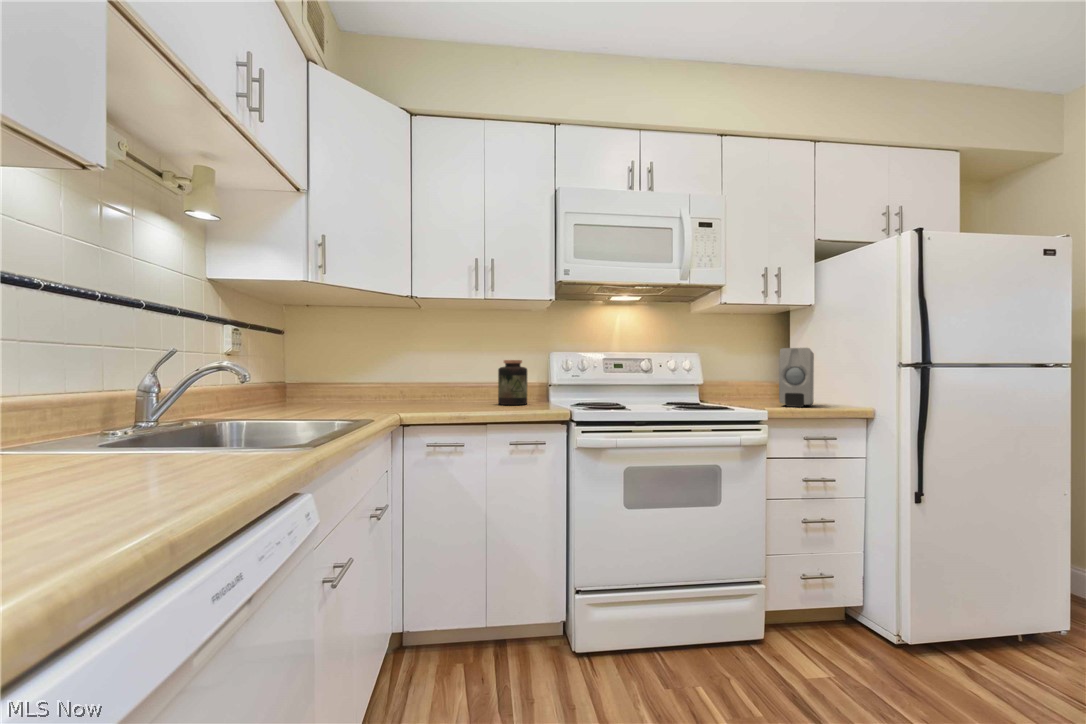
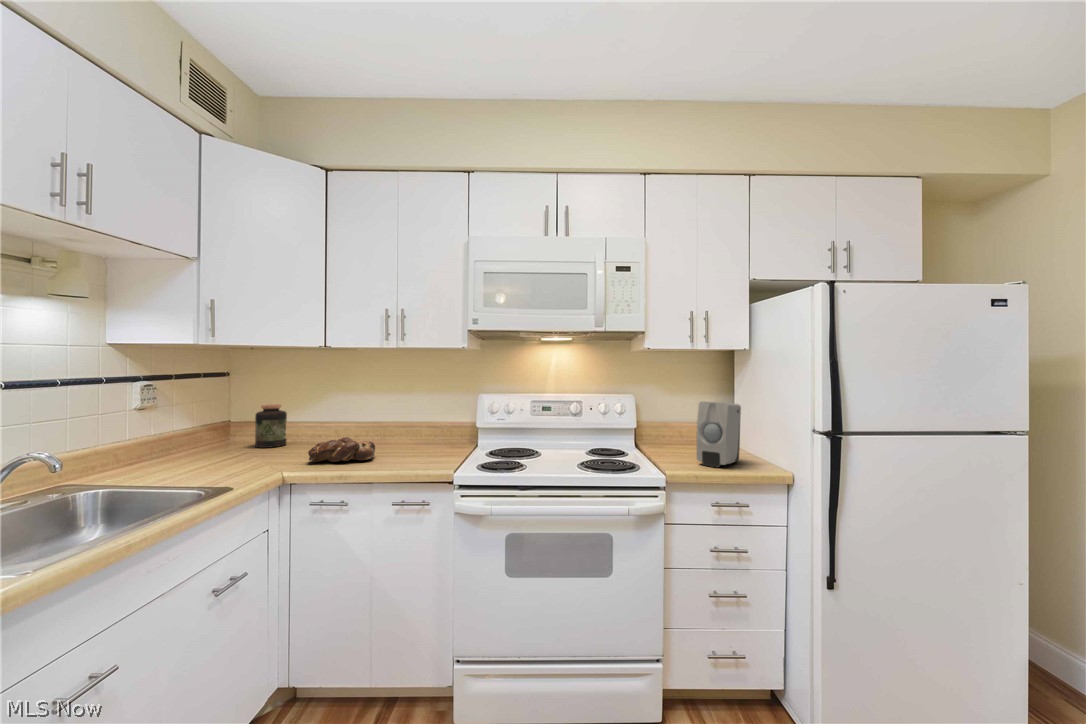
jar: present [498,360,527,405] -> present [255,404,287,448]
bread loaf: none [406,386,470,409] -> present [308,437,375,462]

